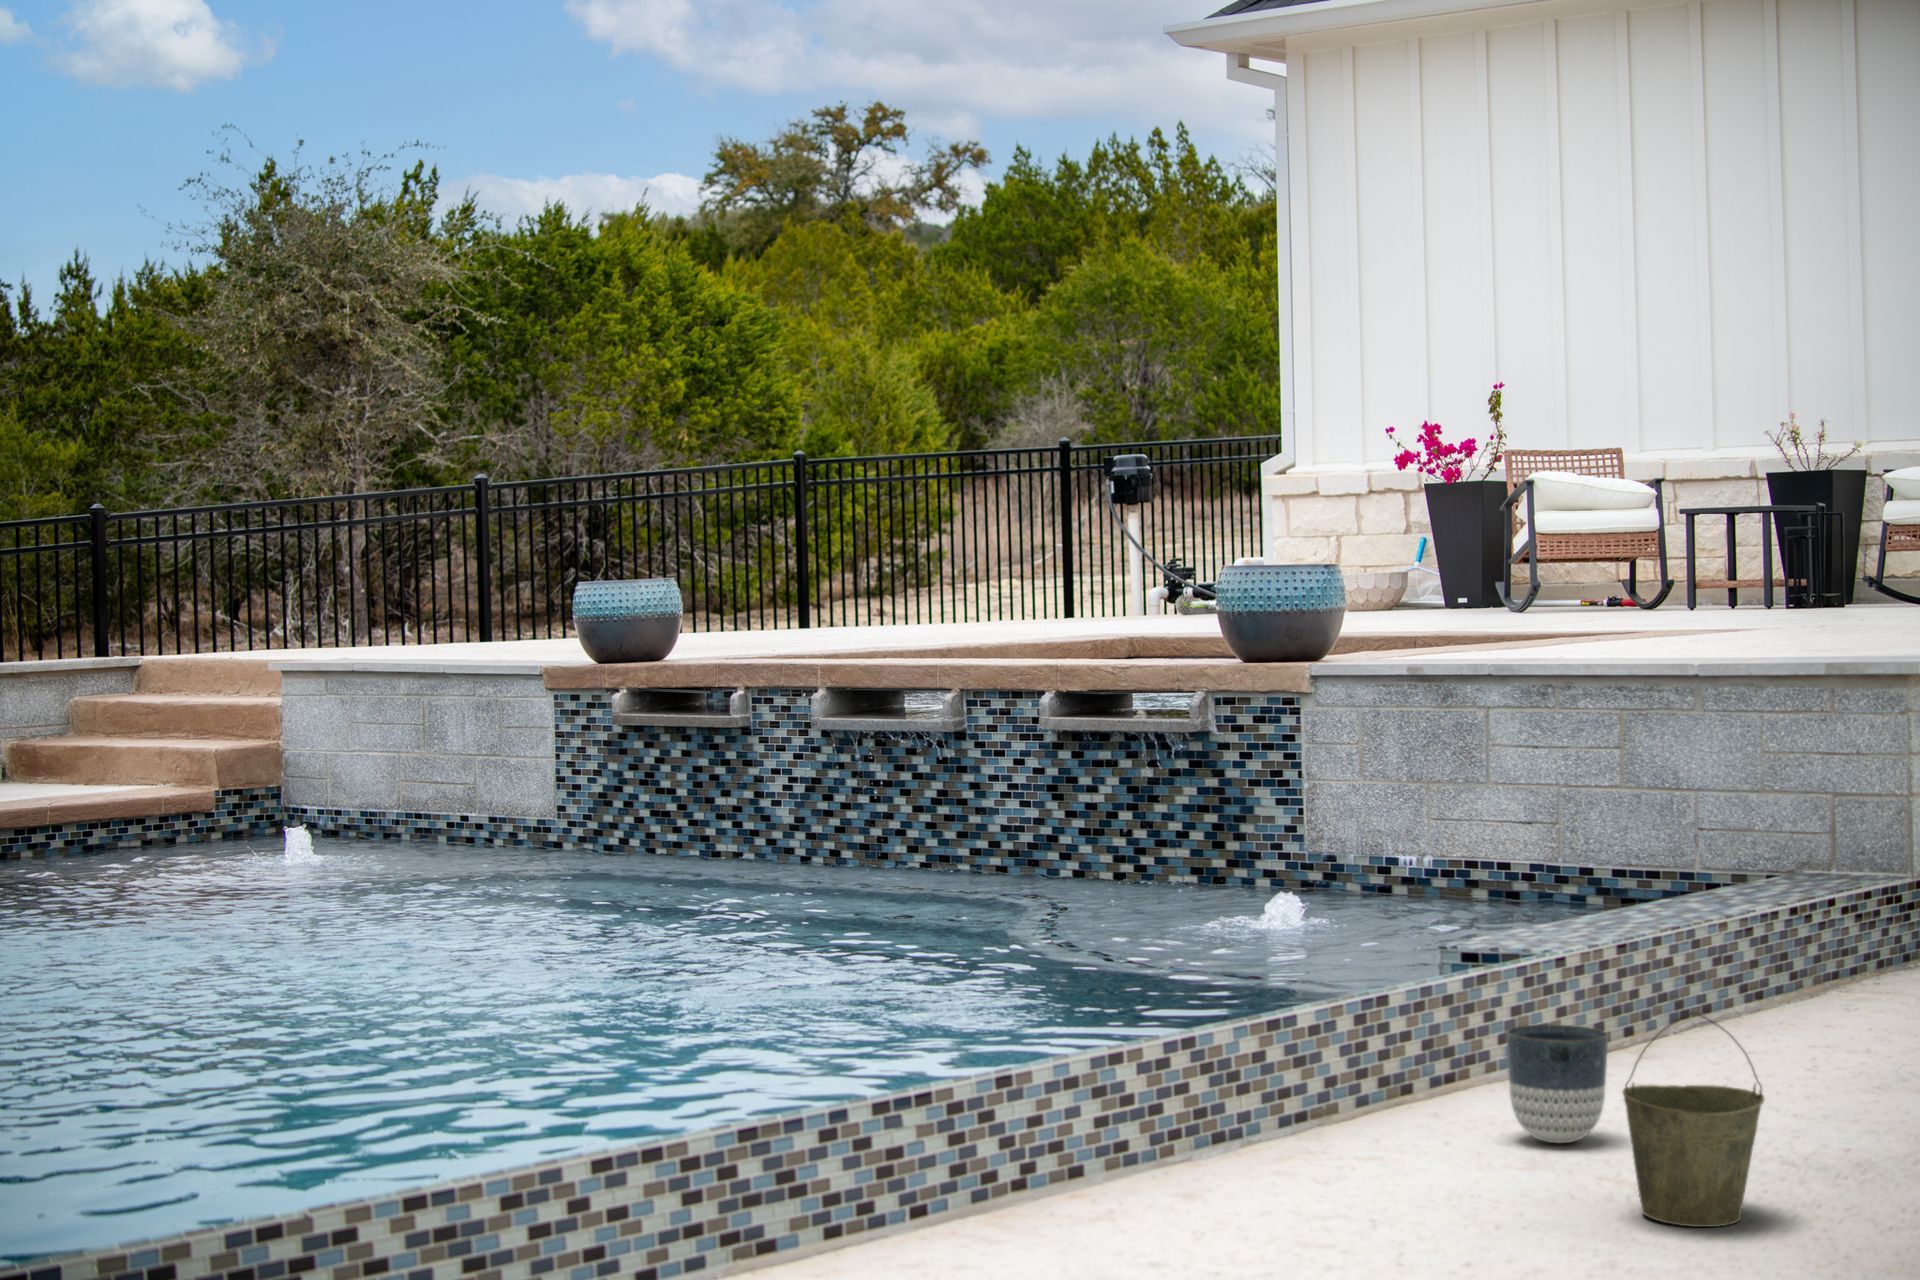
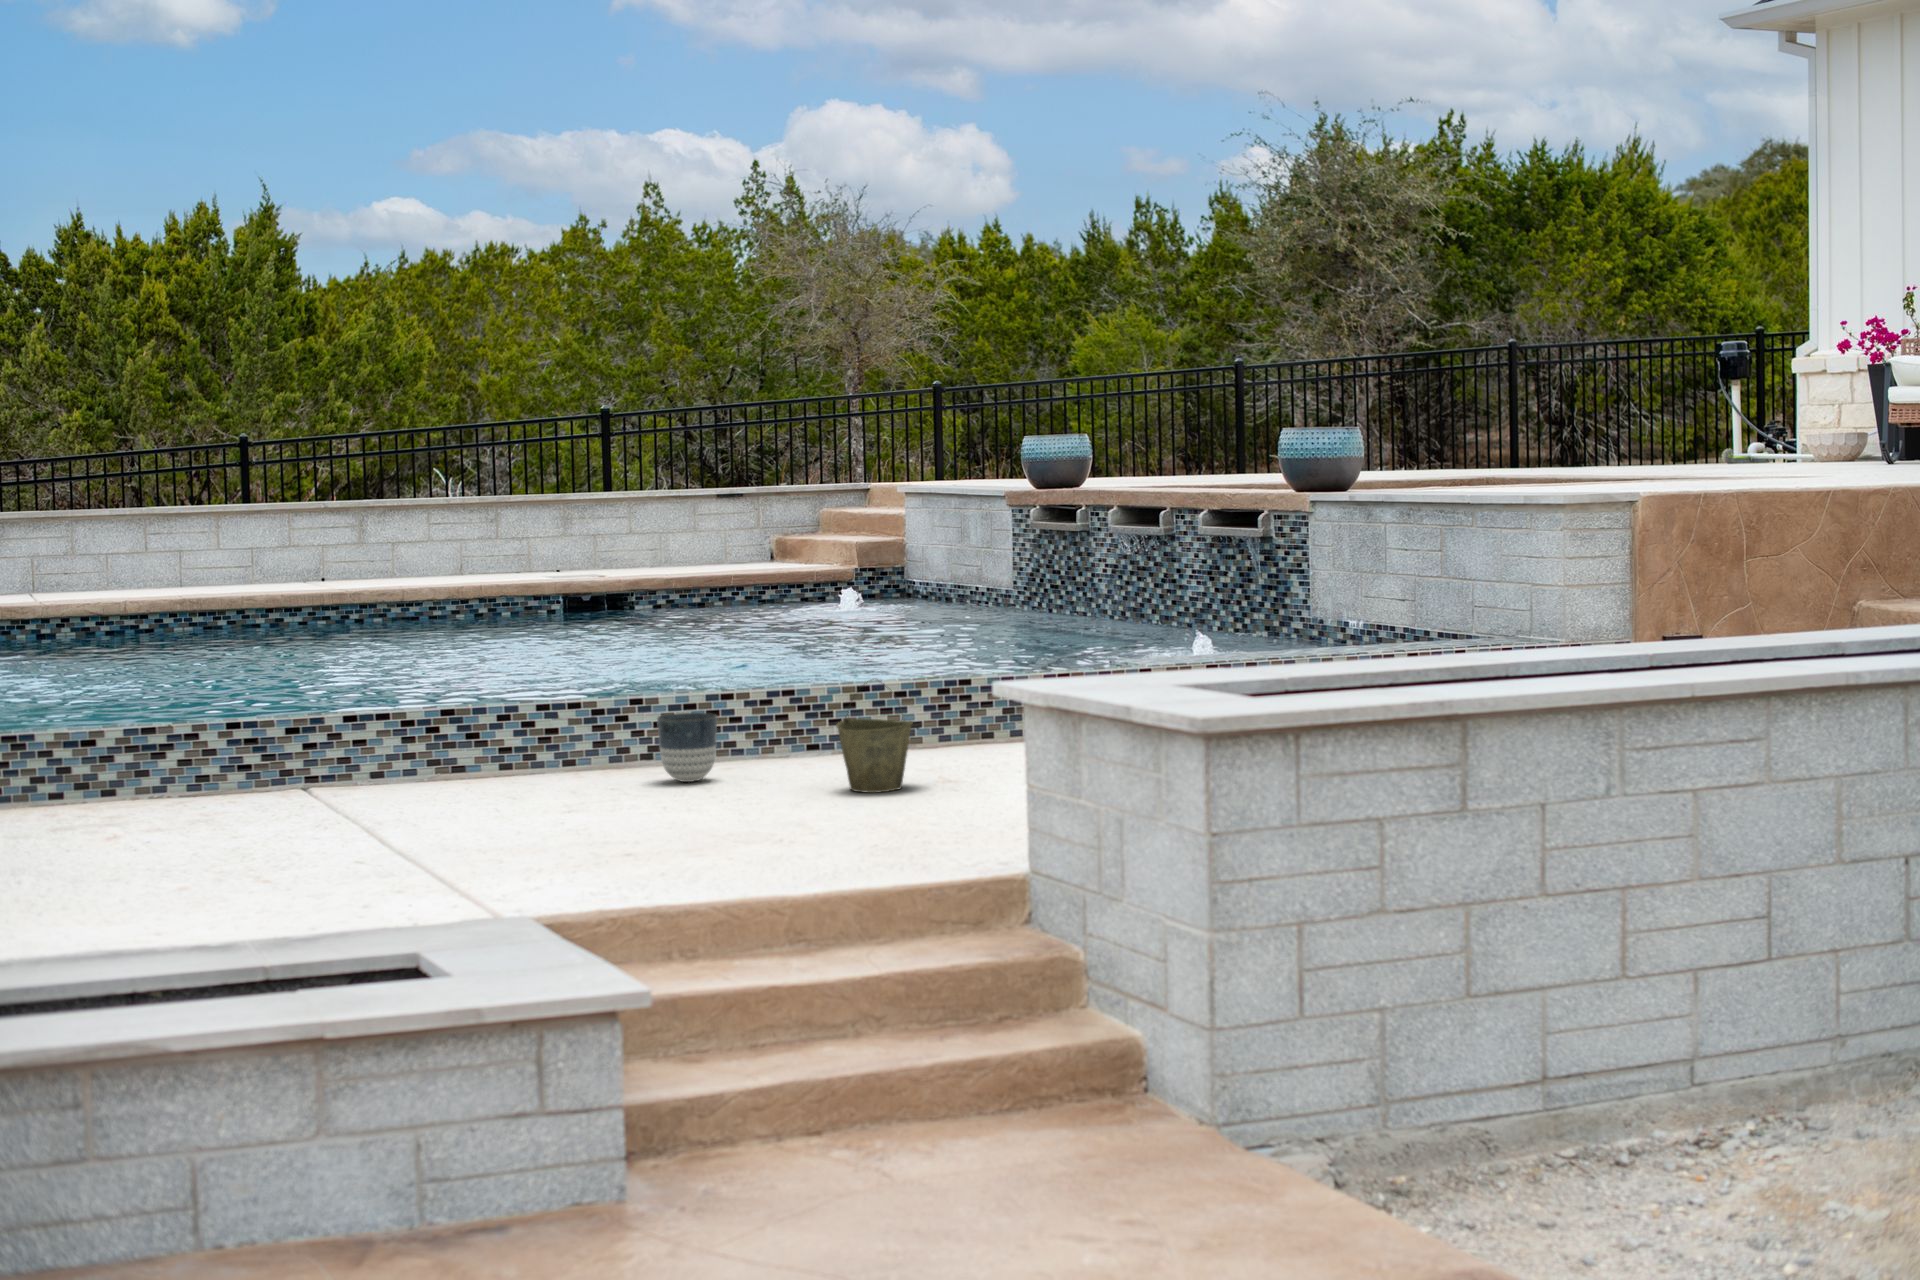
planter: present [1506,1024,1608,1143] -> present [657,713,717,782]

